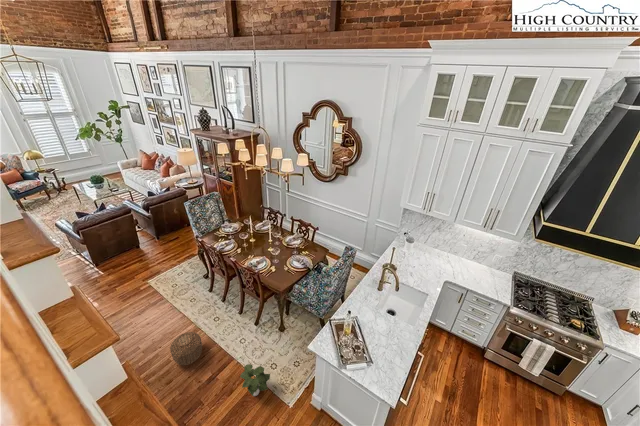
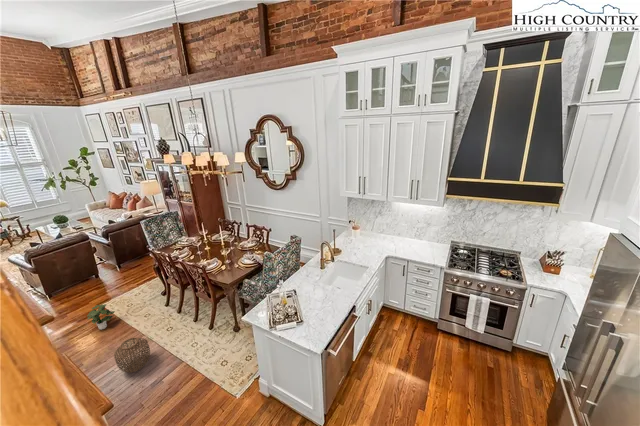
potted plant: present [240,364,270,396] -> present [87,304,115,329]

